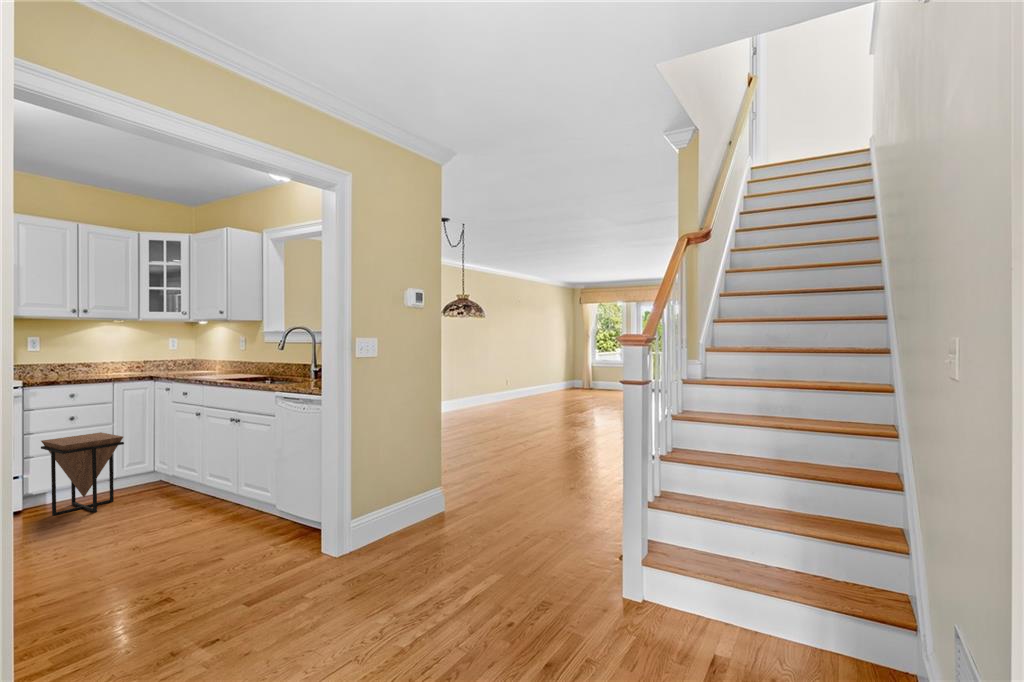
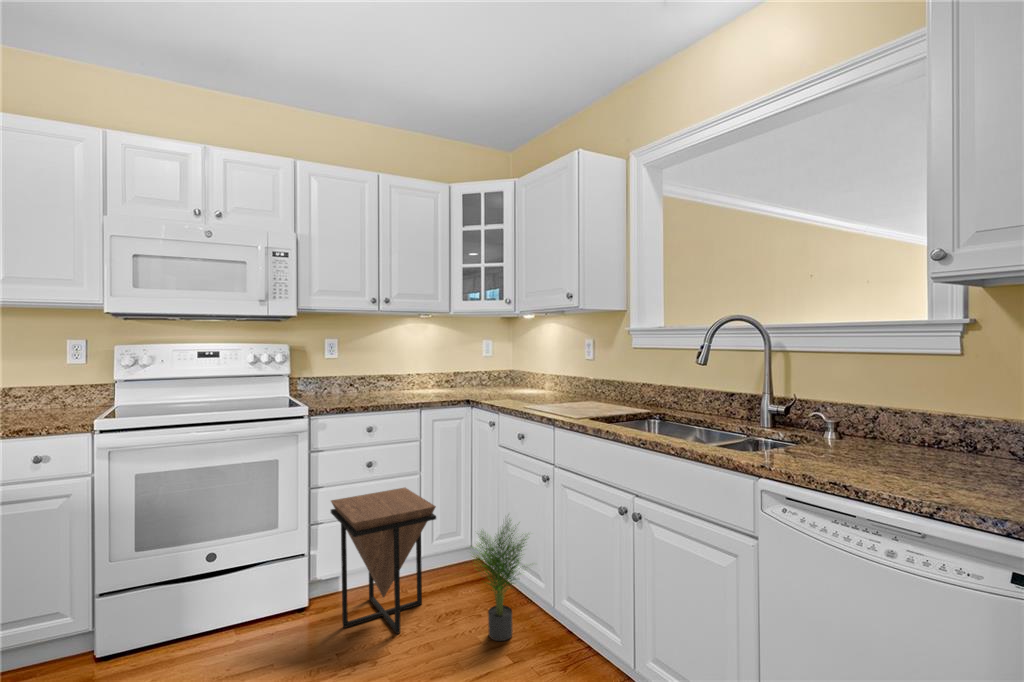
potted plant: none [144,435,193,506] -> present [474,520,526,641]

